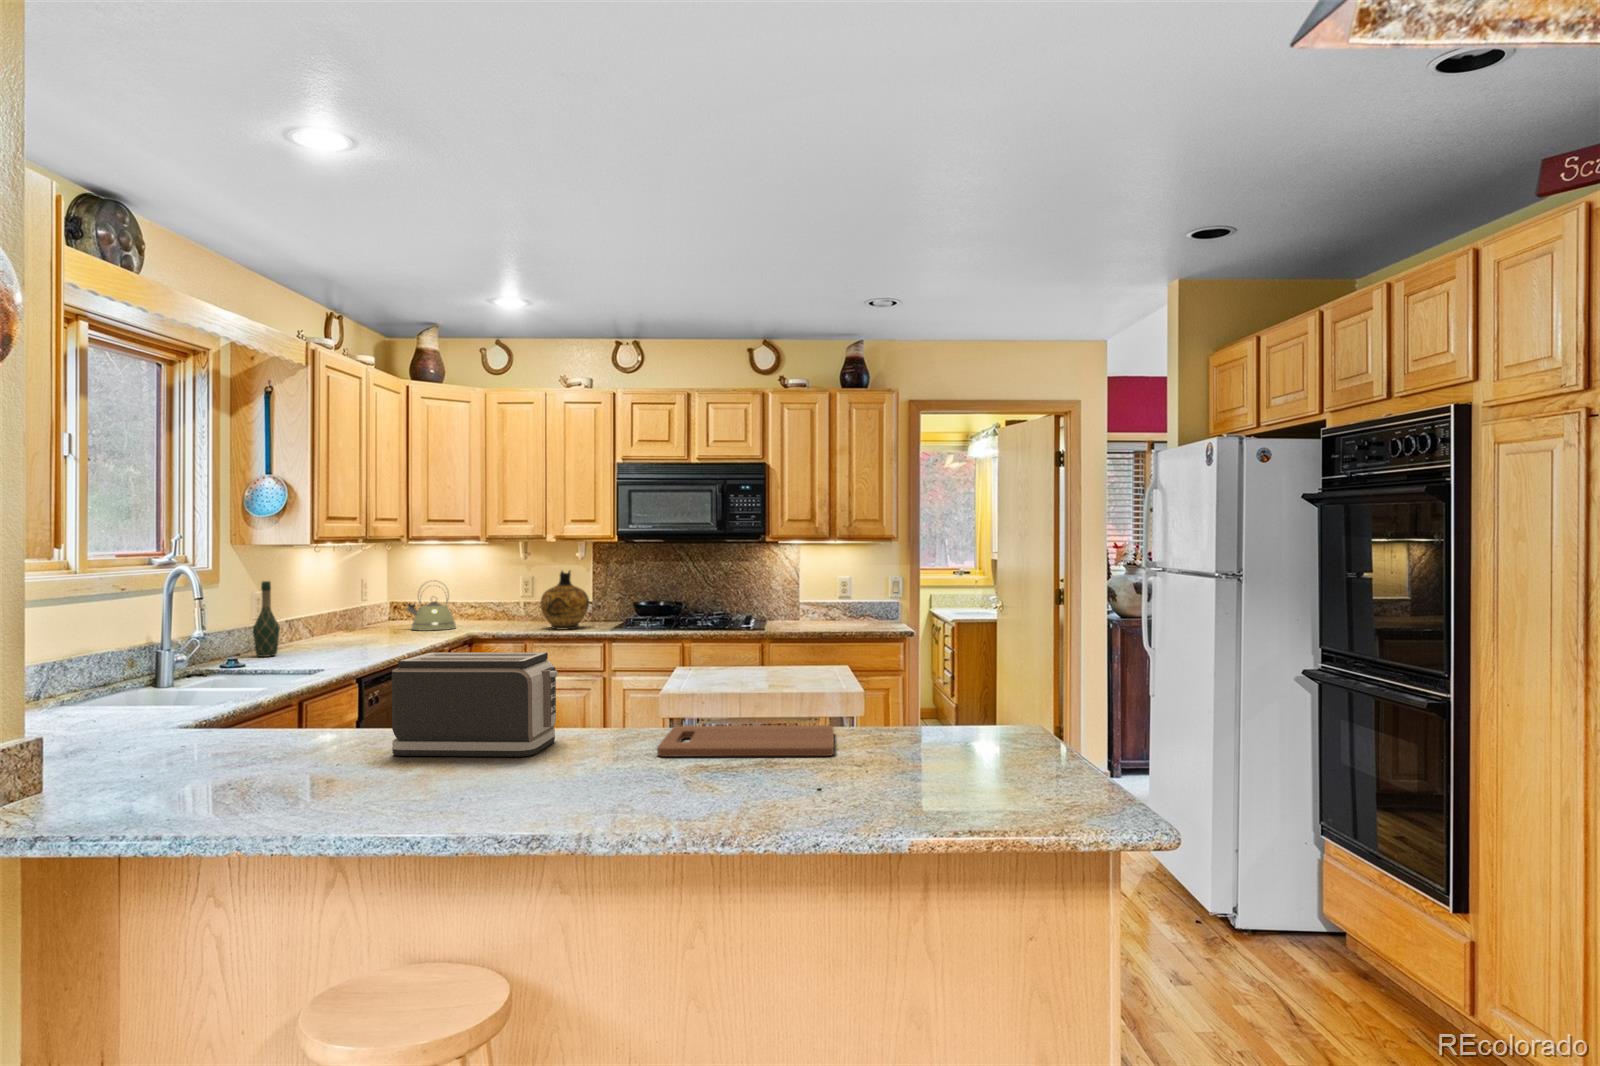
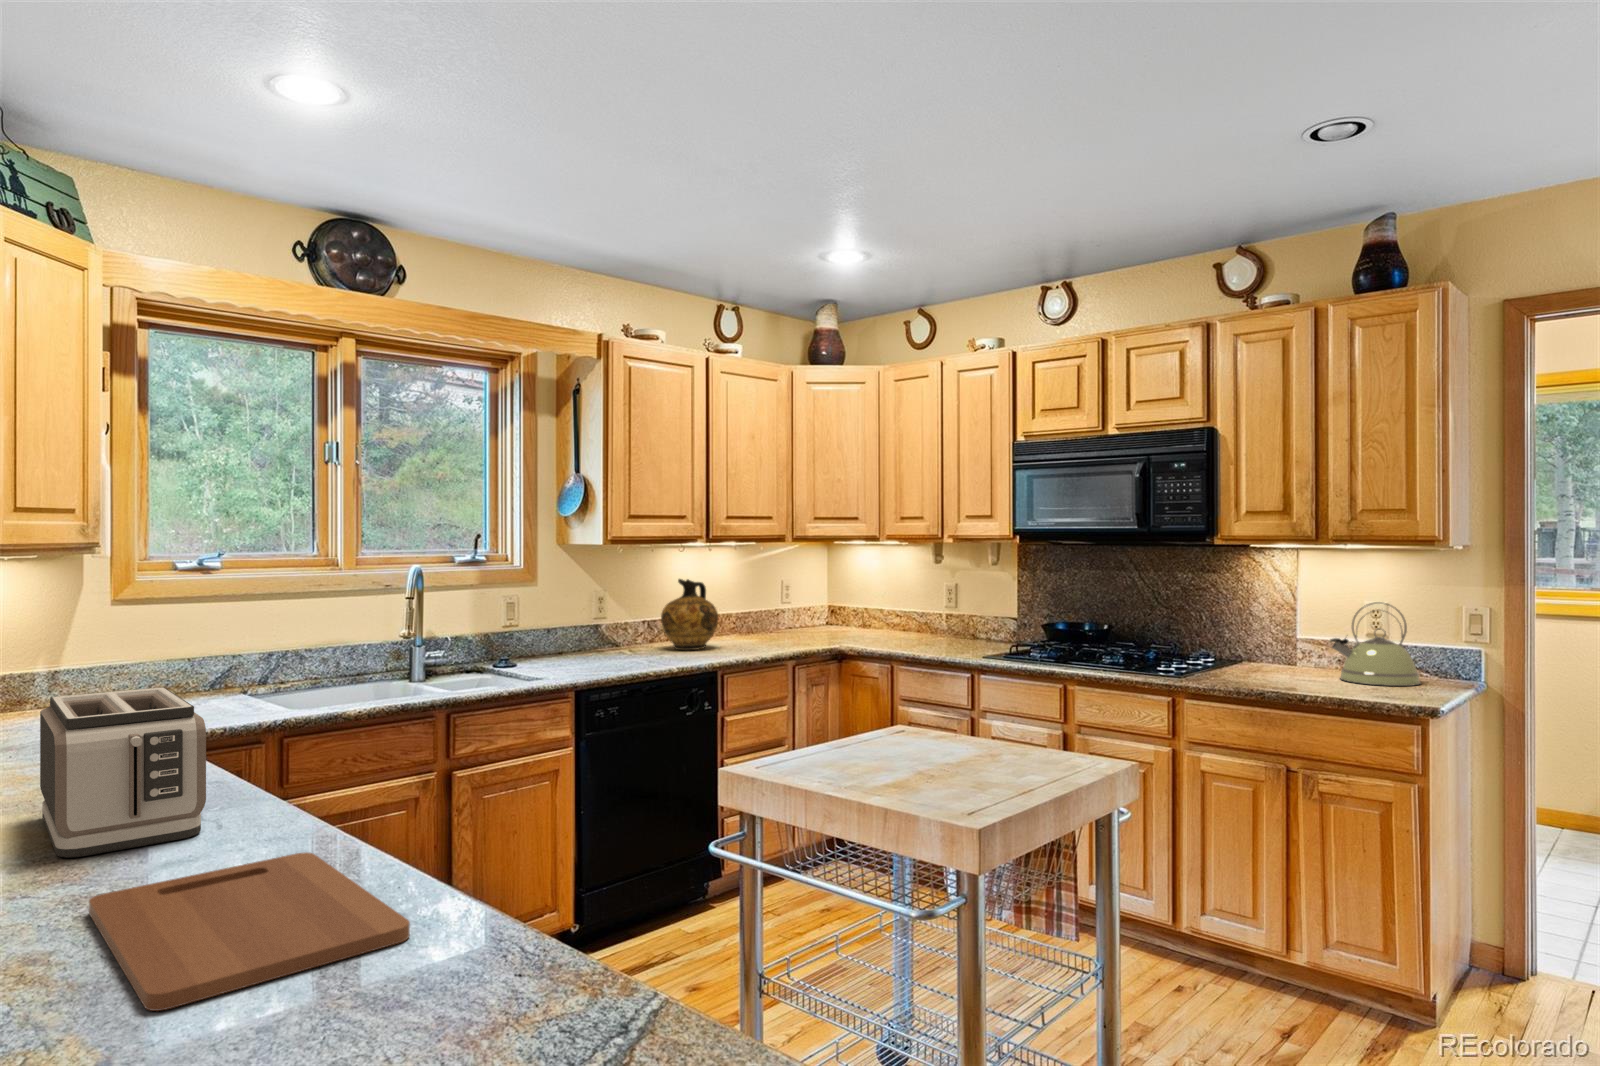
ceramic jug: present [540,571,589,630] -> present [661,579,718,650]
wine bottle: present [253,581,280,657] -> none [576,581,600,657]
kettle: present [406,581,456,631] -> present [1330,602,1420,686]

